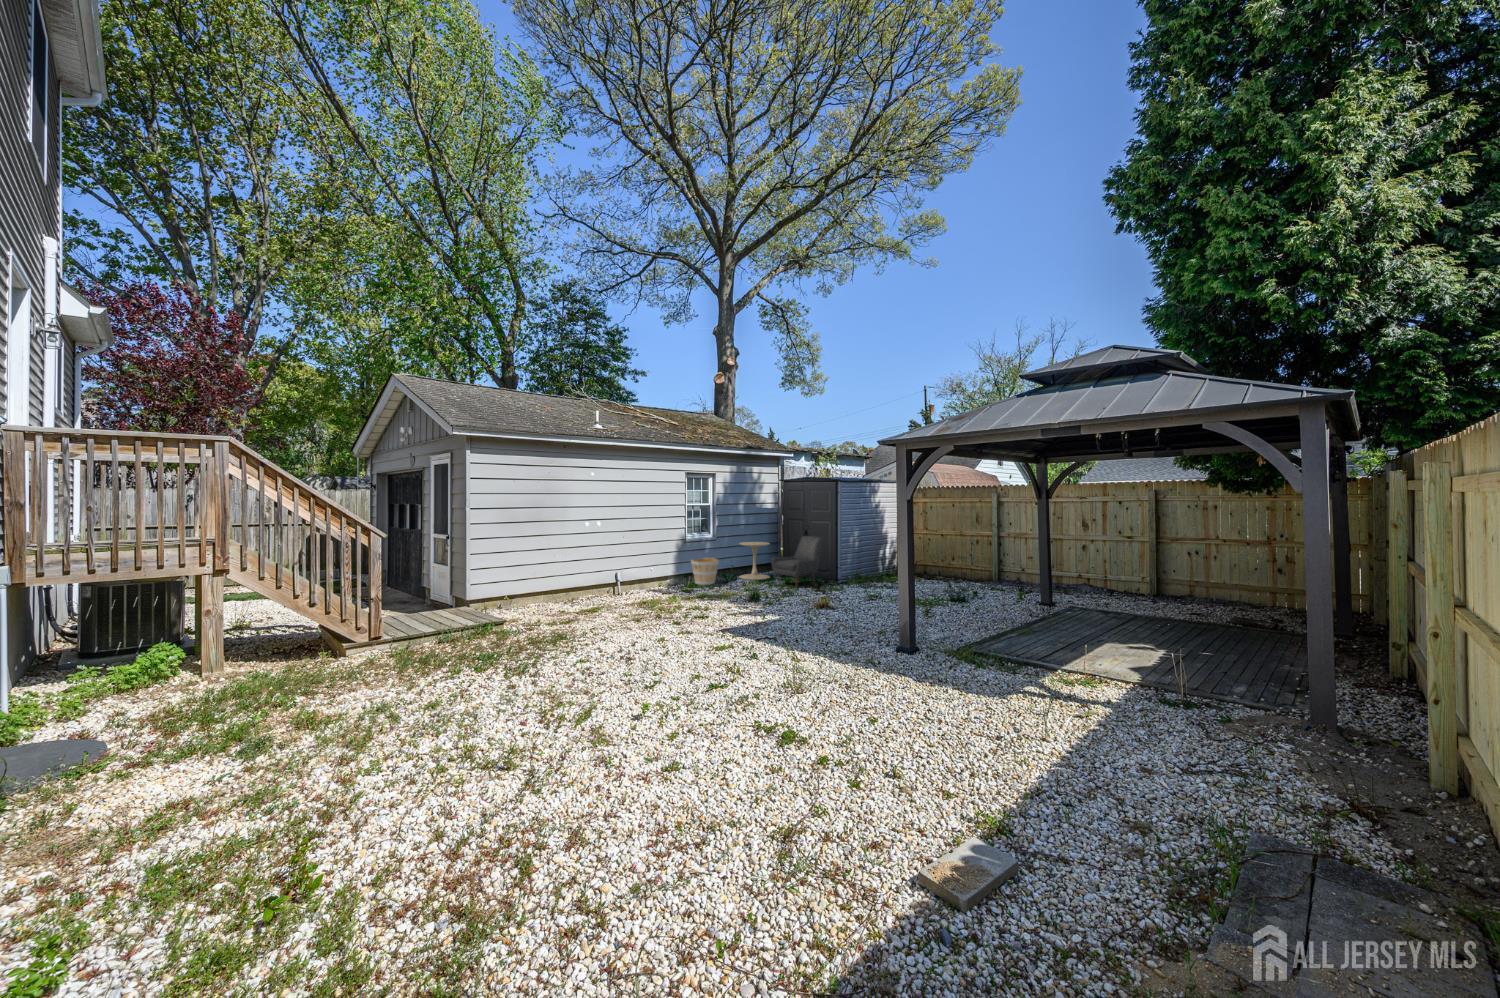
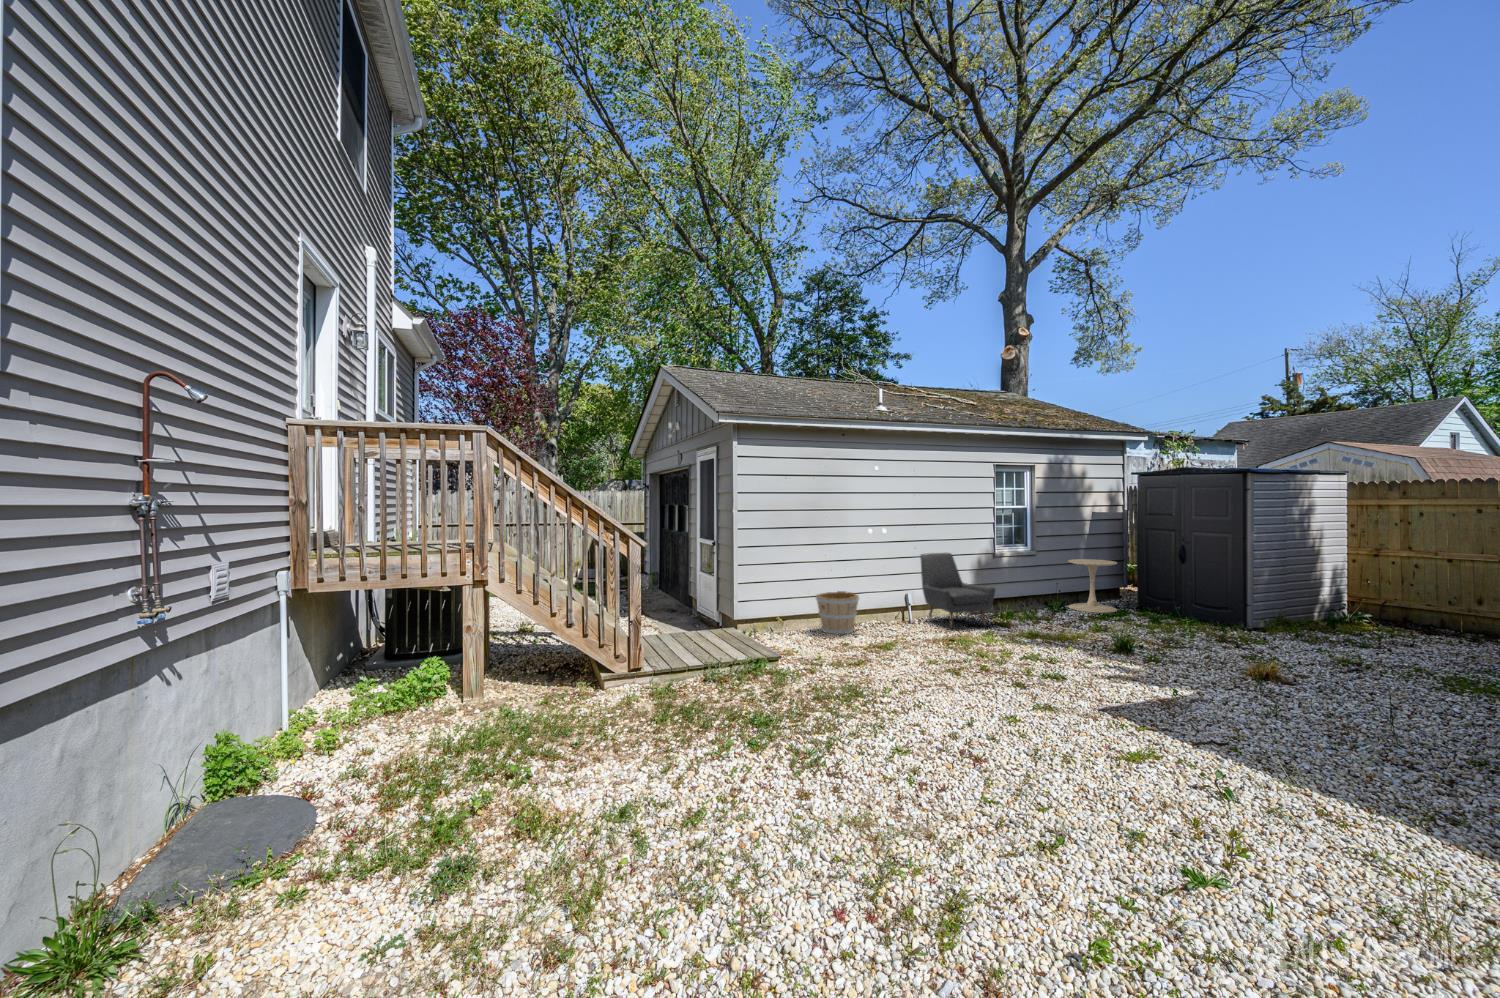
chair: present [771,536,822,586] -> present [920,553,996,628]
wooden bucket: present [691,558,719,585] -> present [816,591,859,634]

